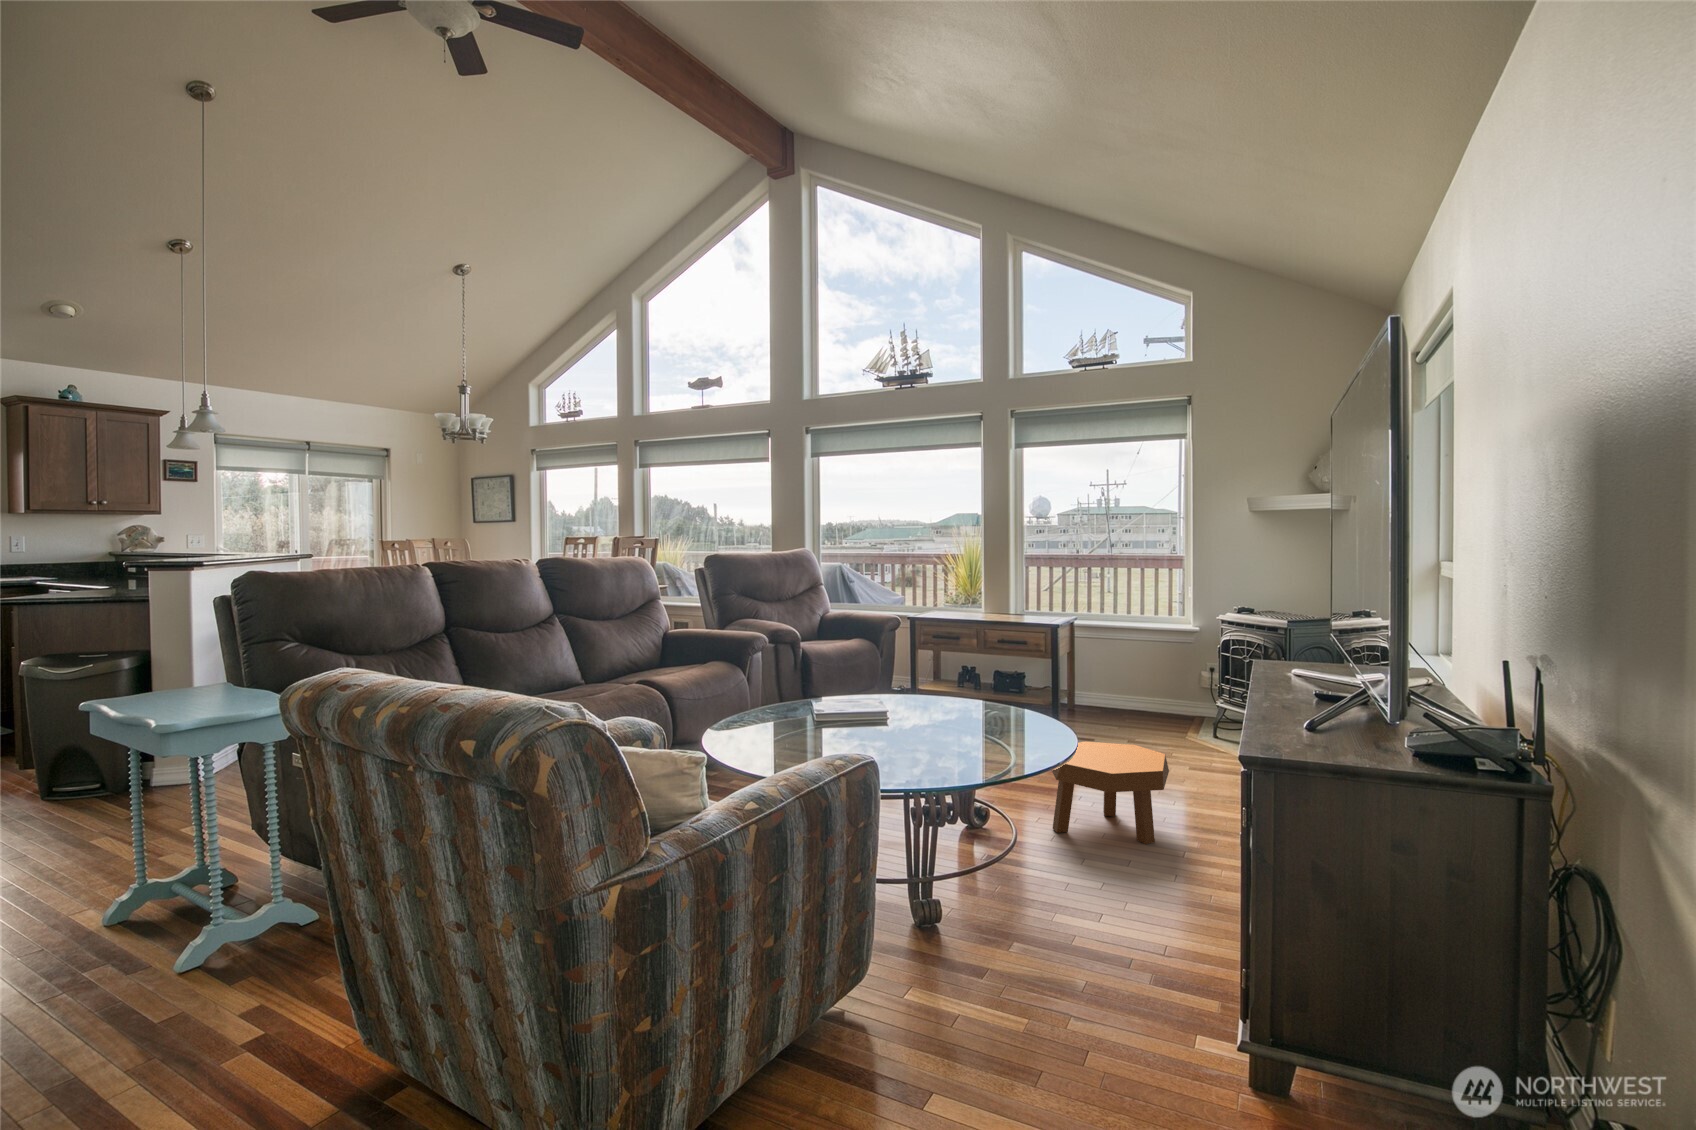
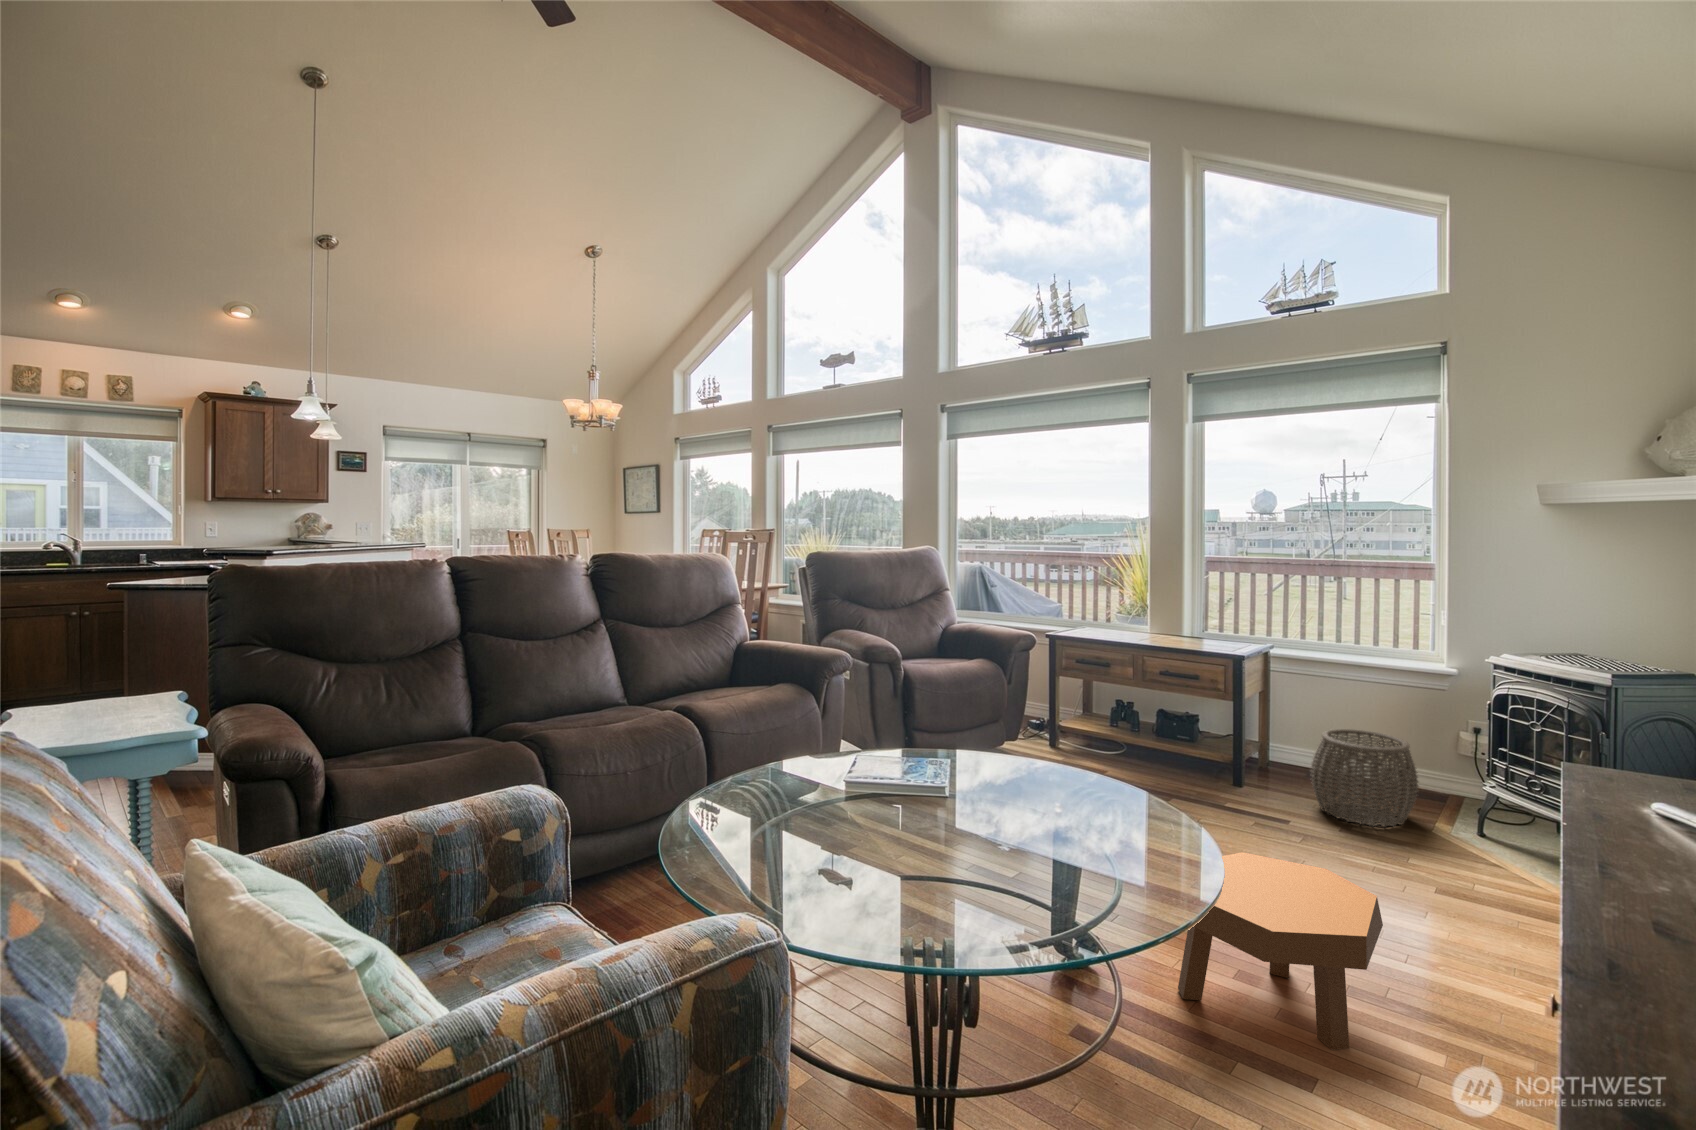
woven basket: none [1110,673,1179,738] -> present [1311,729,1419,827]

